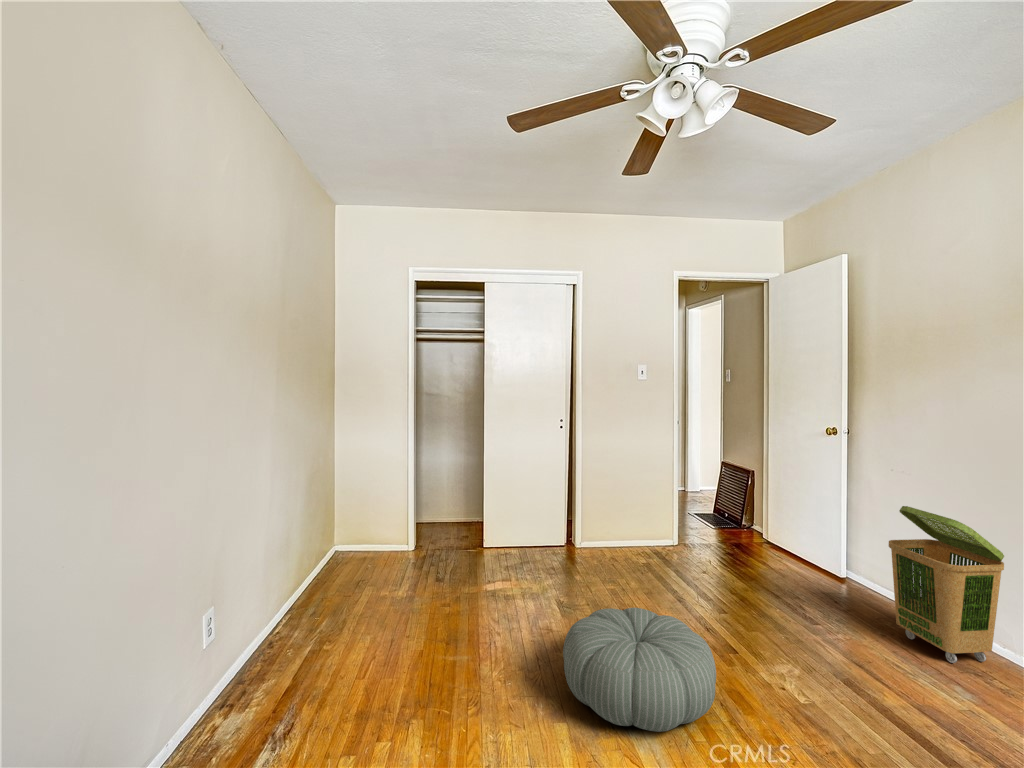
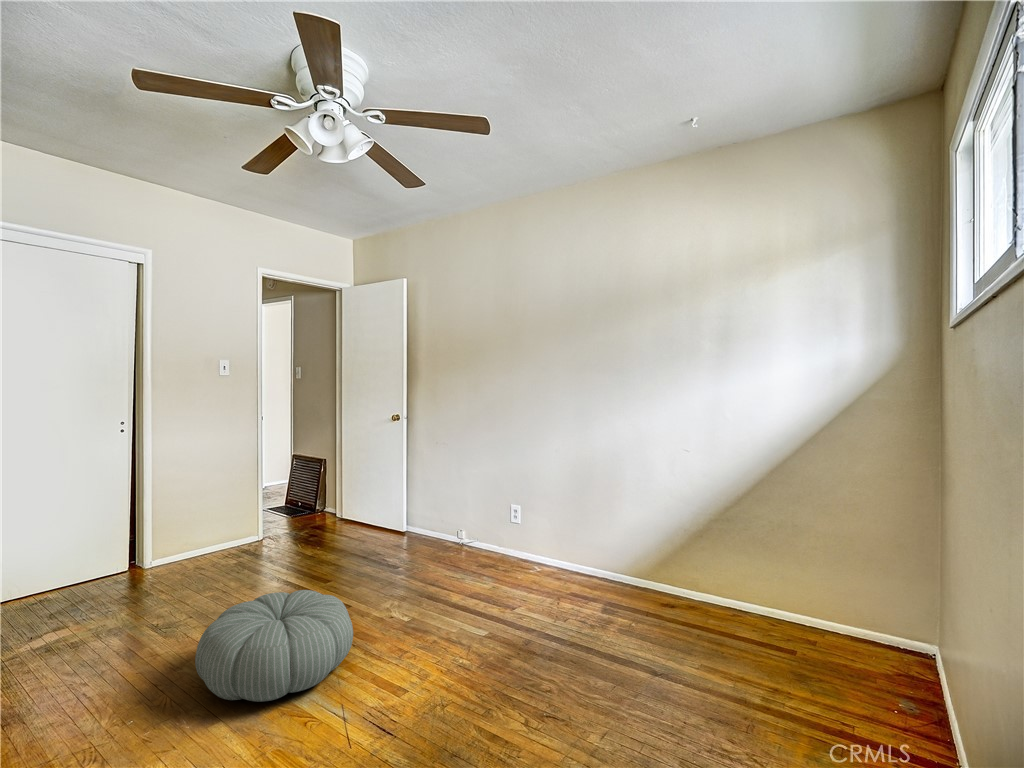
laundry basket: present [889,506,1004,663] -> none [441,464,501,562]

